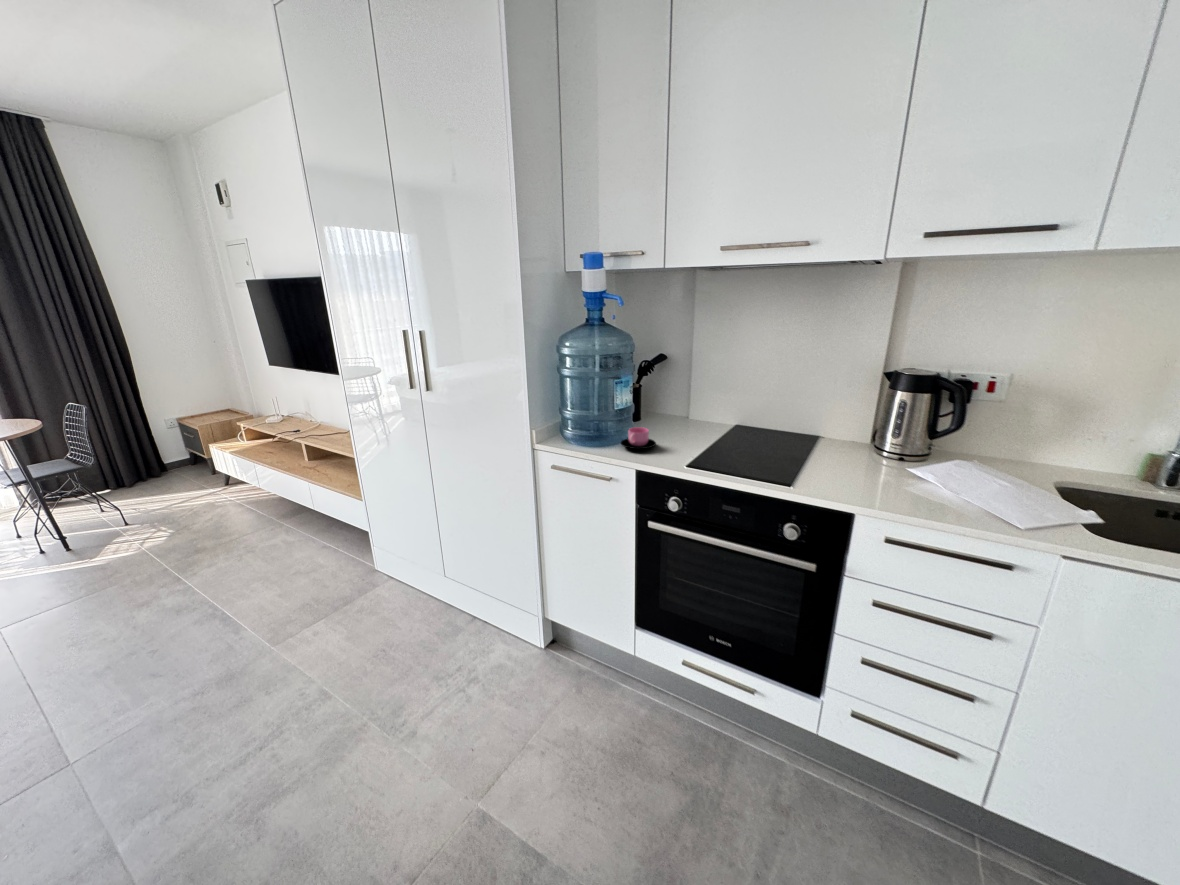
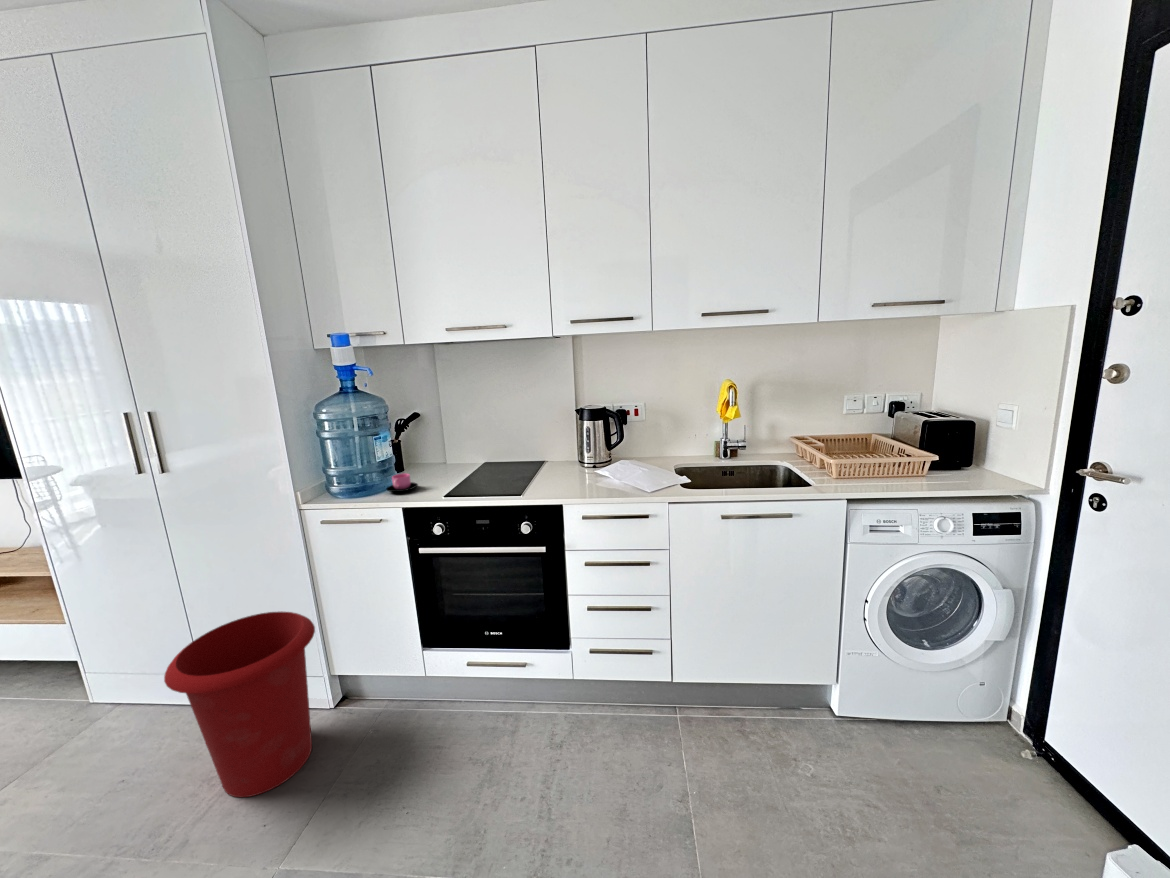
waste bin: none [405,545,534,718] -> present [164,611,315,797]

